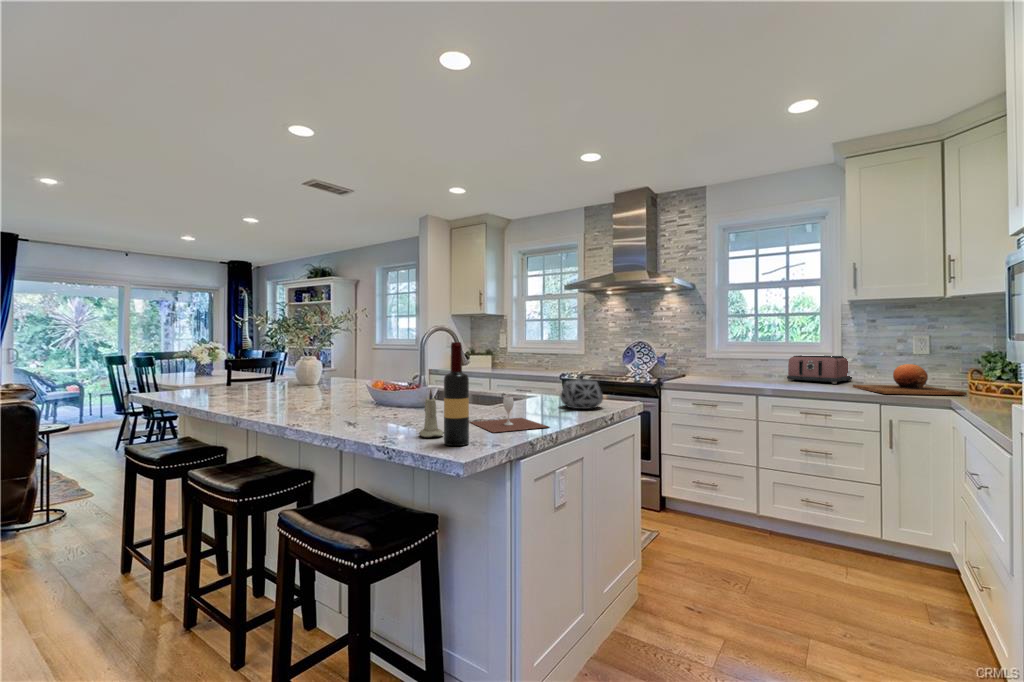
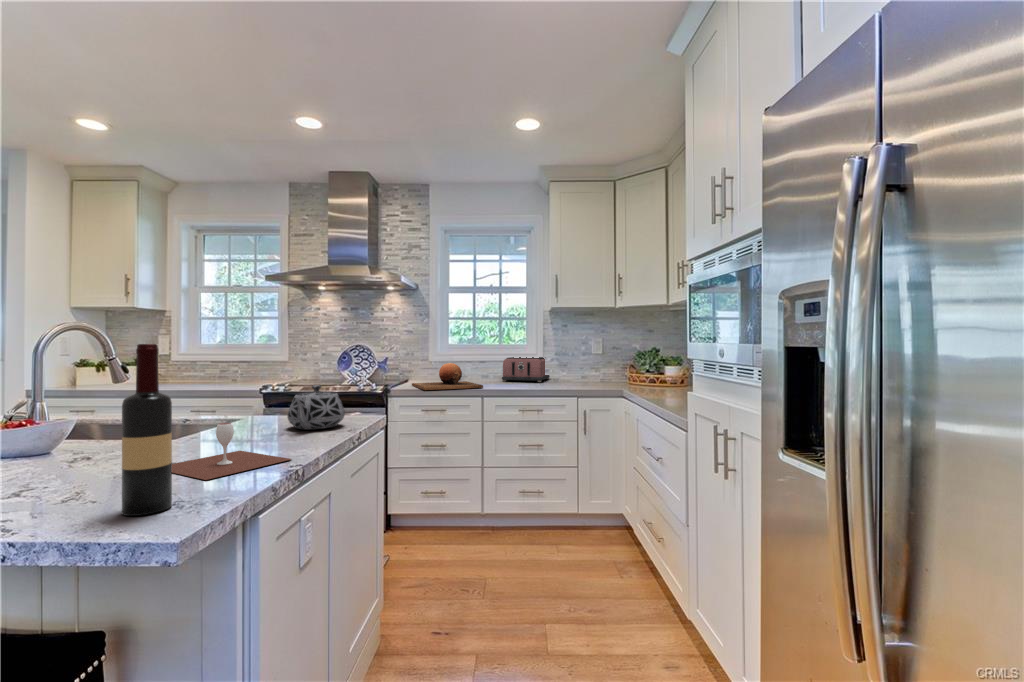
chopping board: present [853,364,967,395] -> present [412,363,483,390]
candle: present [419,390,444,437] -> none [59,423,114,507]

